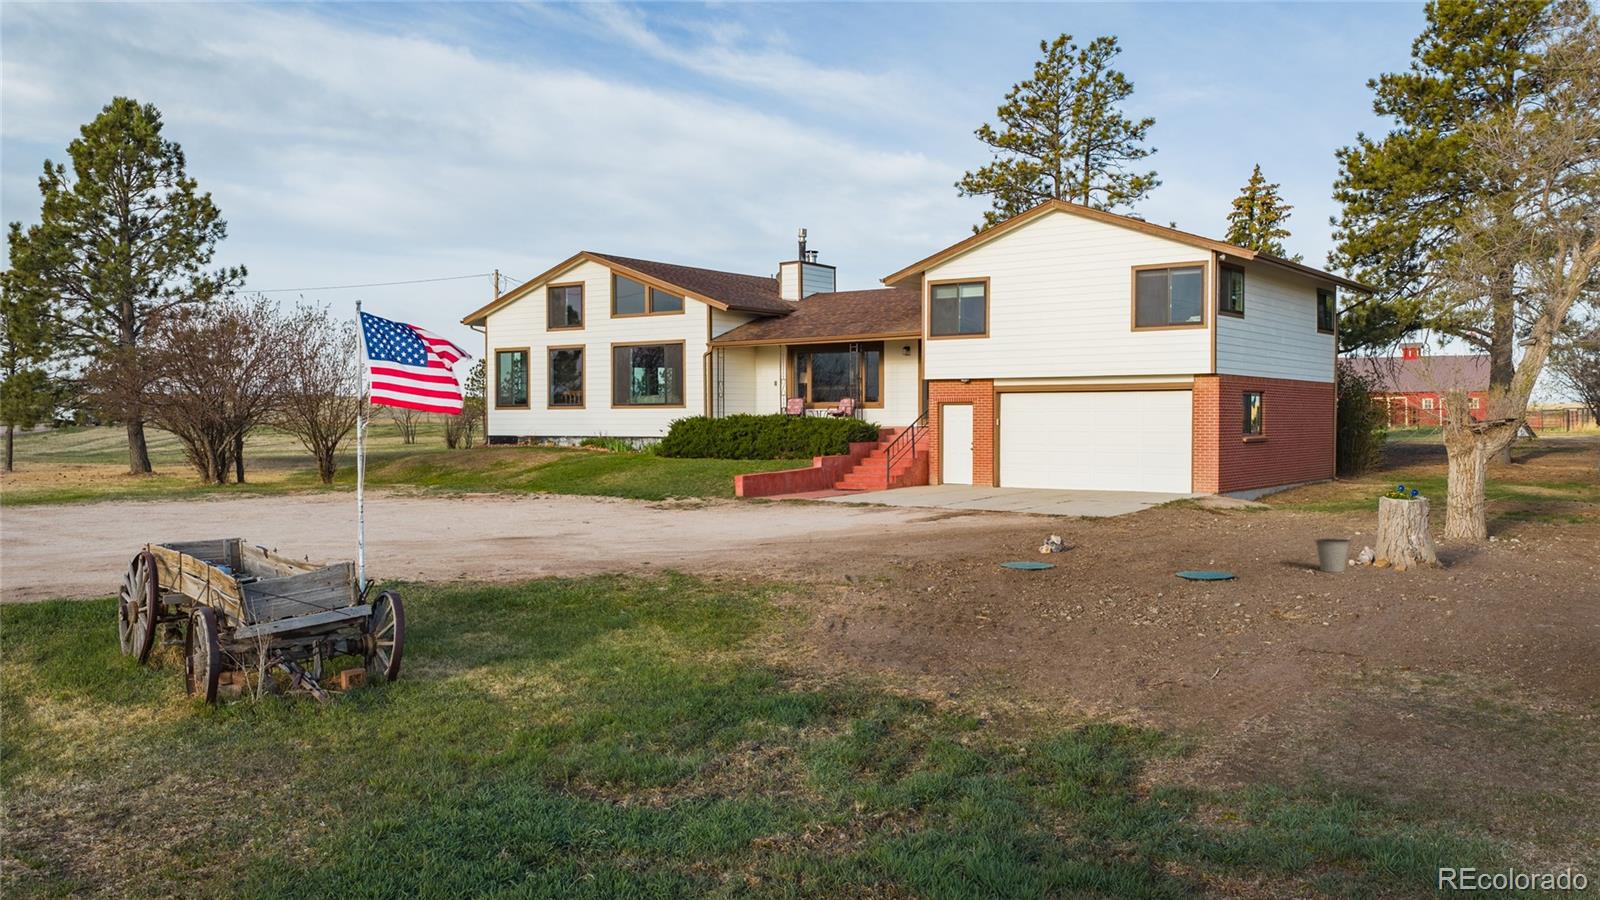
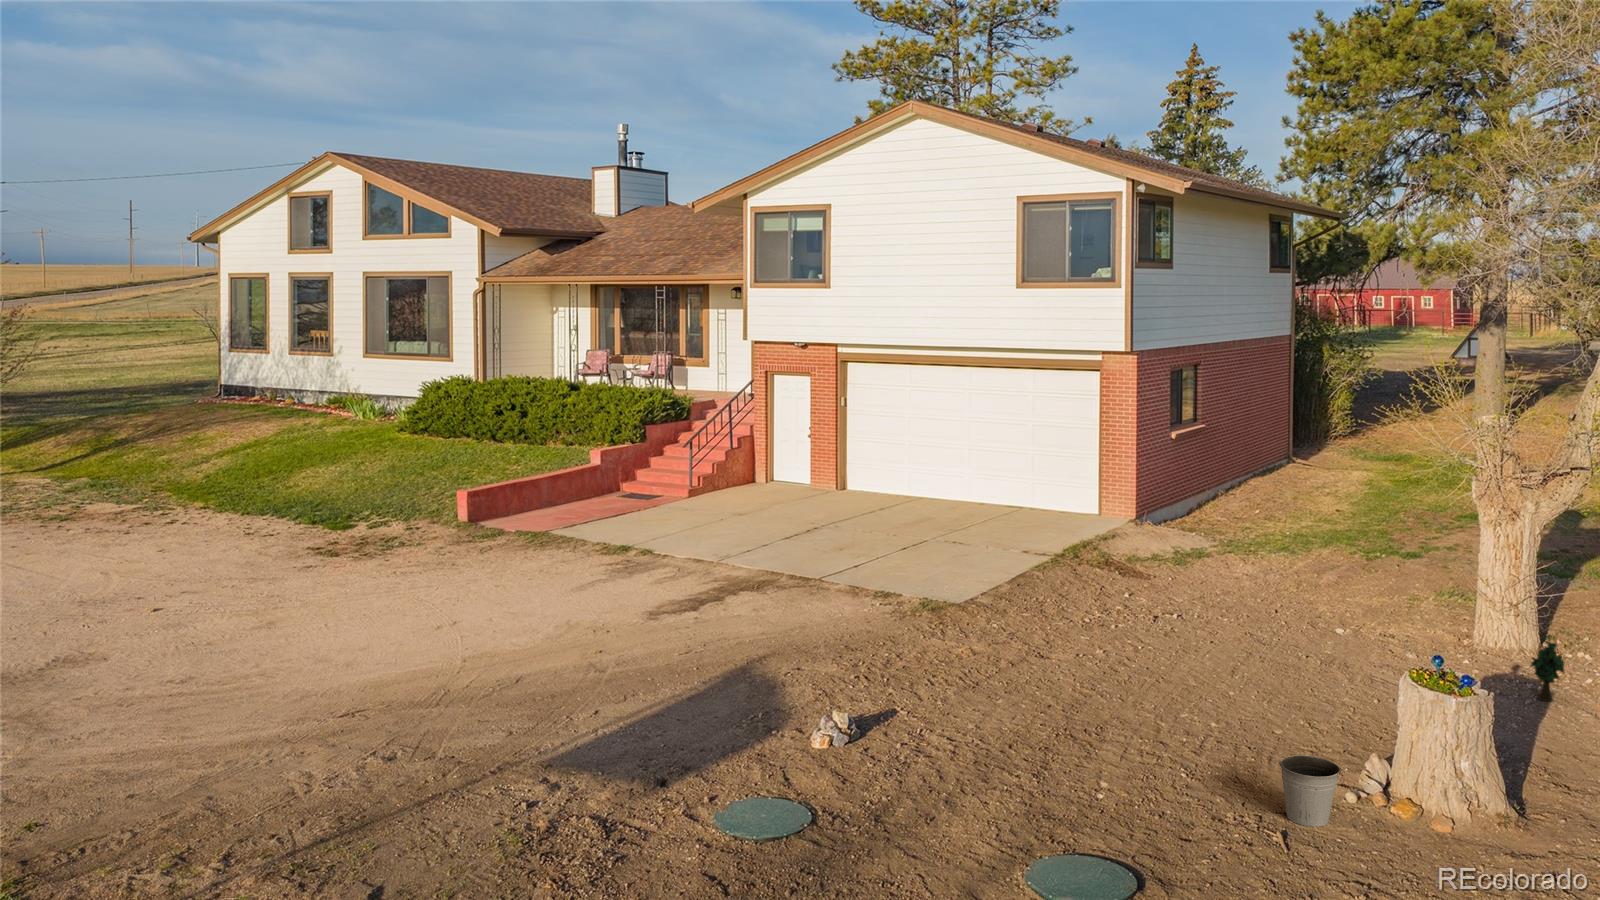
decorative plant: none [1478,505,1500,546] -> present [1530,635,1564,702]

